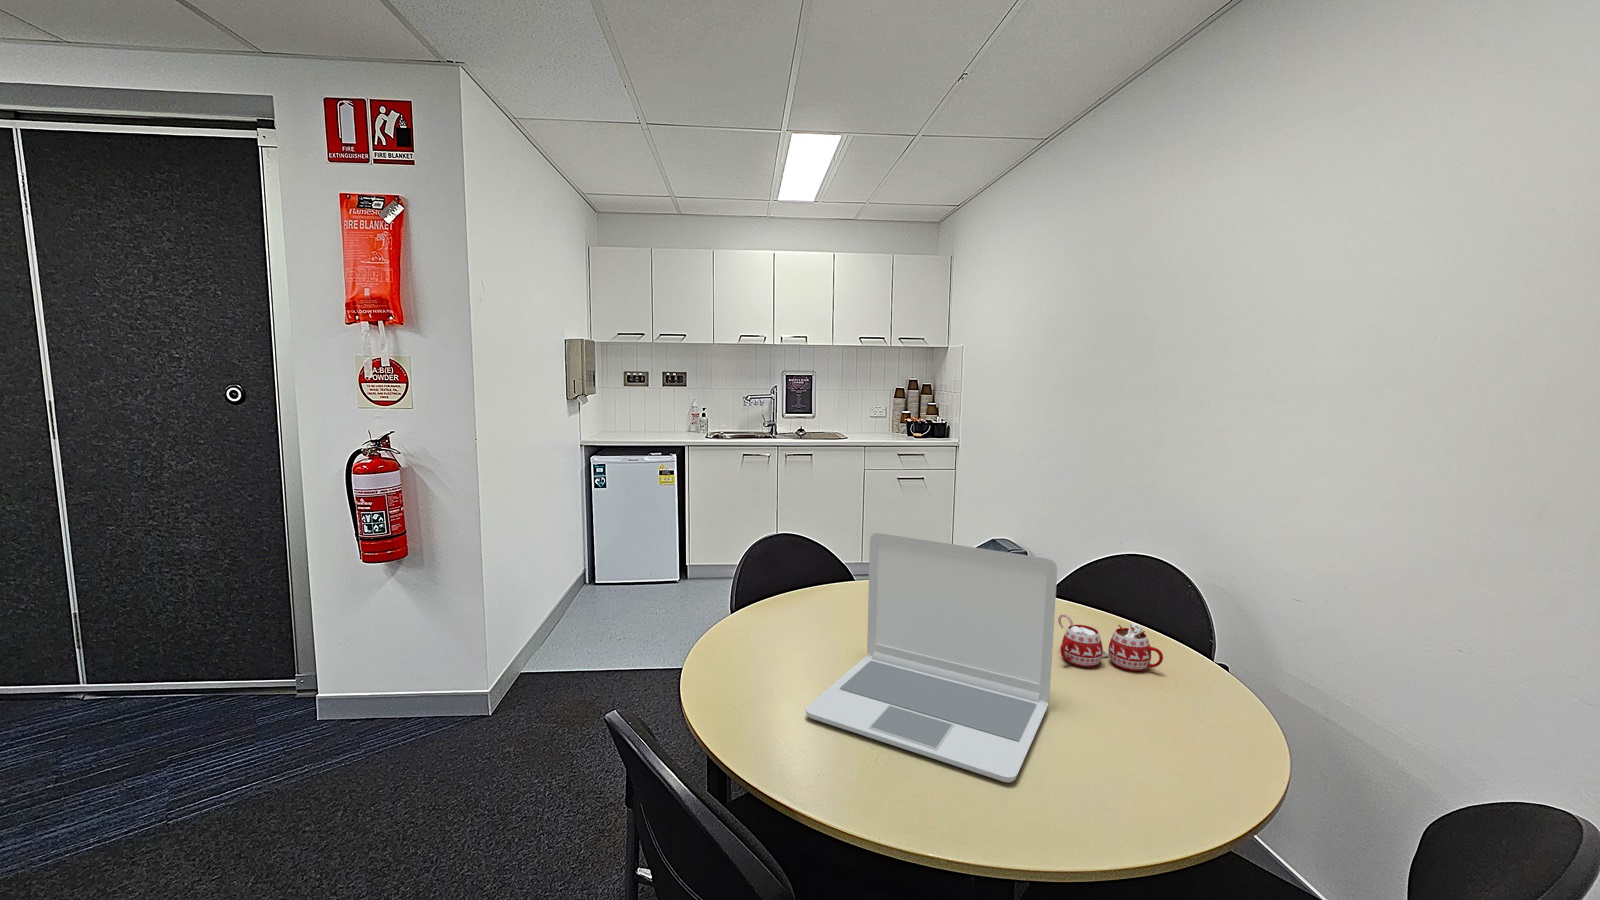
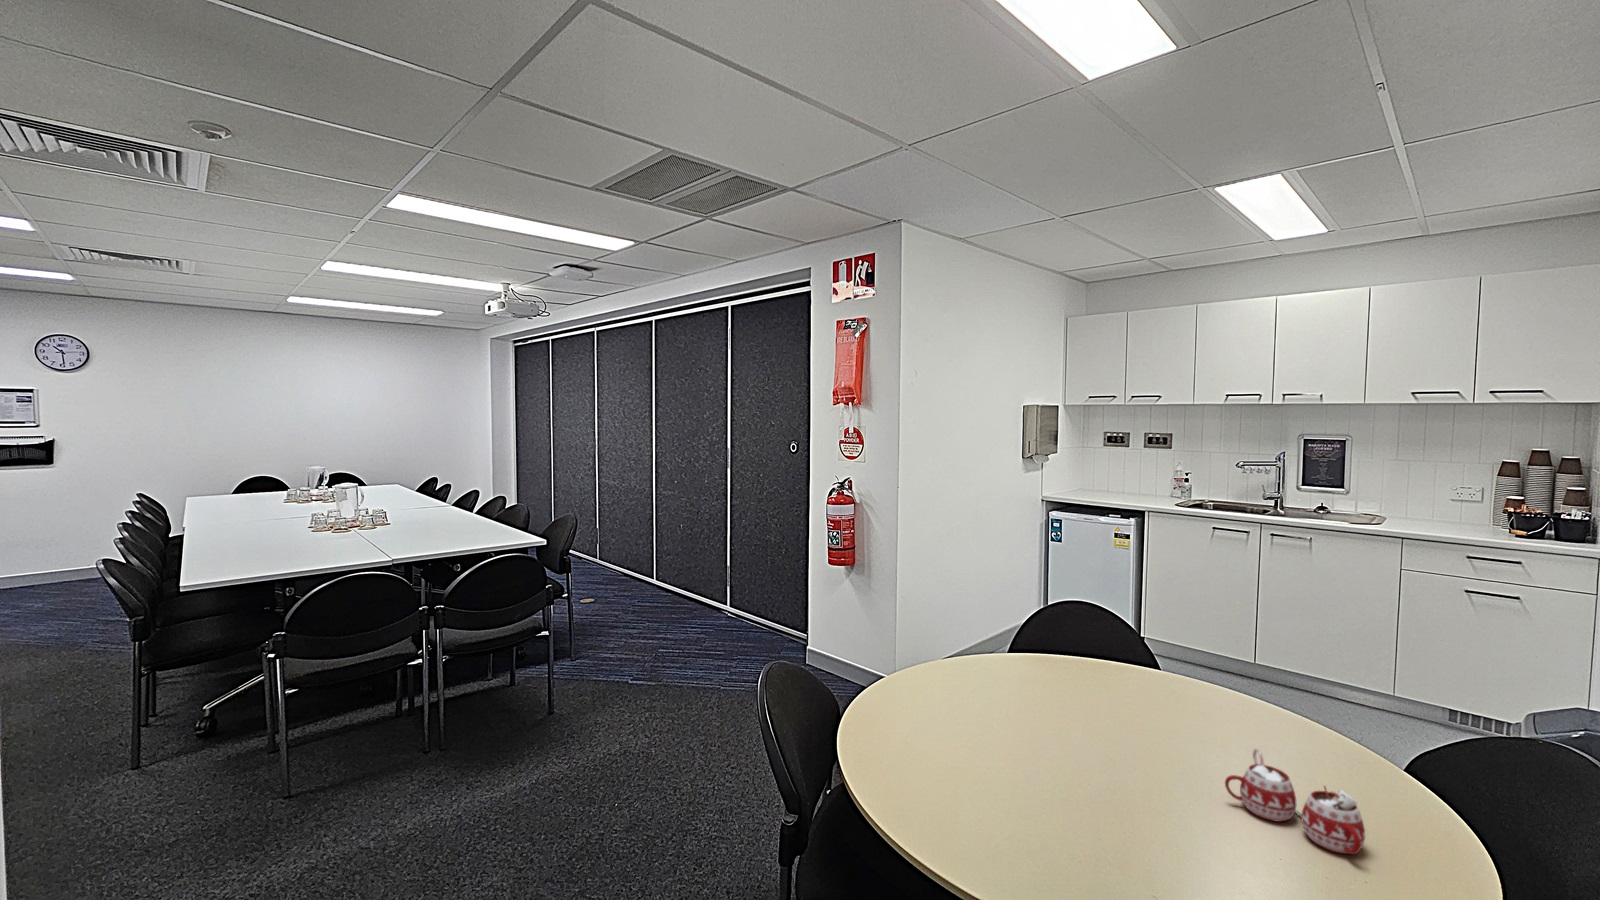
laptop: present [806,533,1057,783] -> none [917,600,1135,822]

